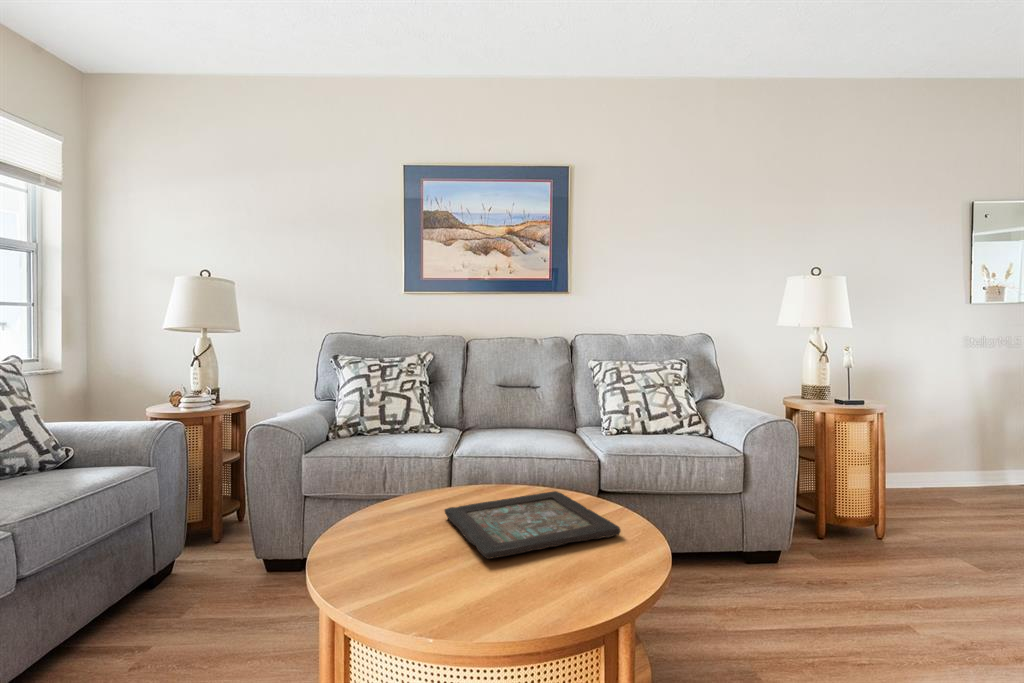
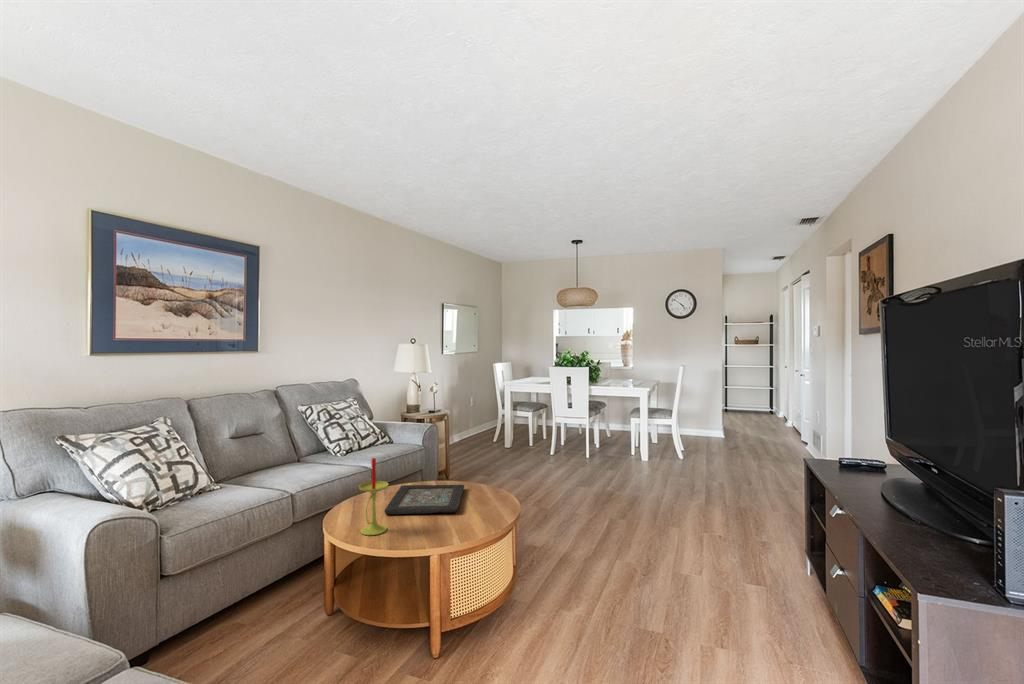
candle: none [350,414,407,534] -> present [359,458,388,535]

